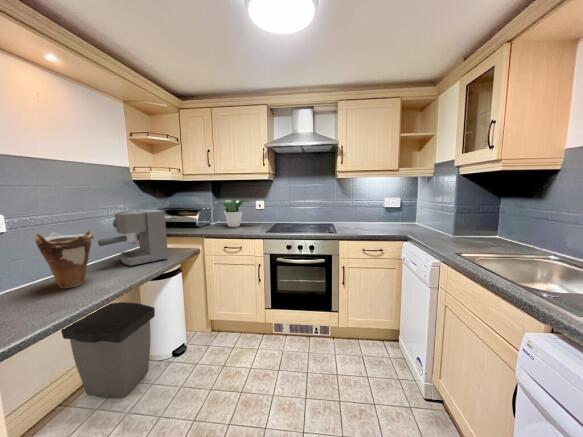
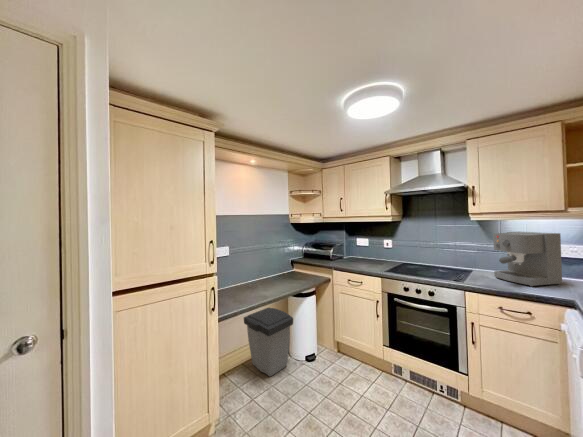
potted plant: present [219,199,249,227] -> none [350,238,375,262]
coffee maker: present [98,209,168,266] -> present [493,232,562,287]
vase: present [35,230,94,288] -> none [233,258,260,293]

